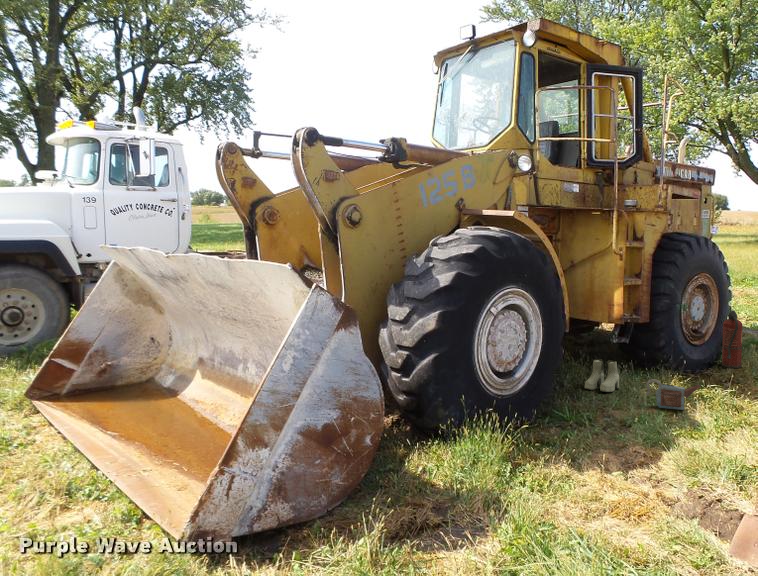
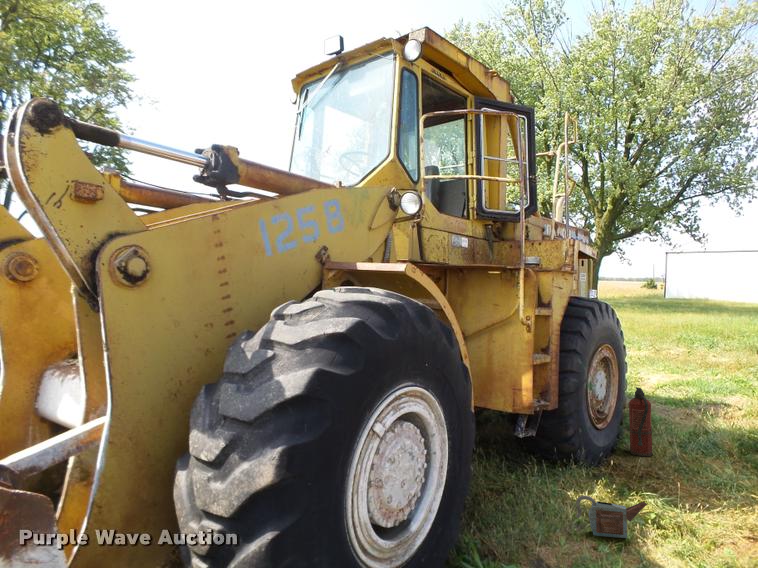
boots: present [585,359,619,392] -> none [492,463,533,511]

